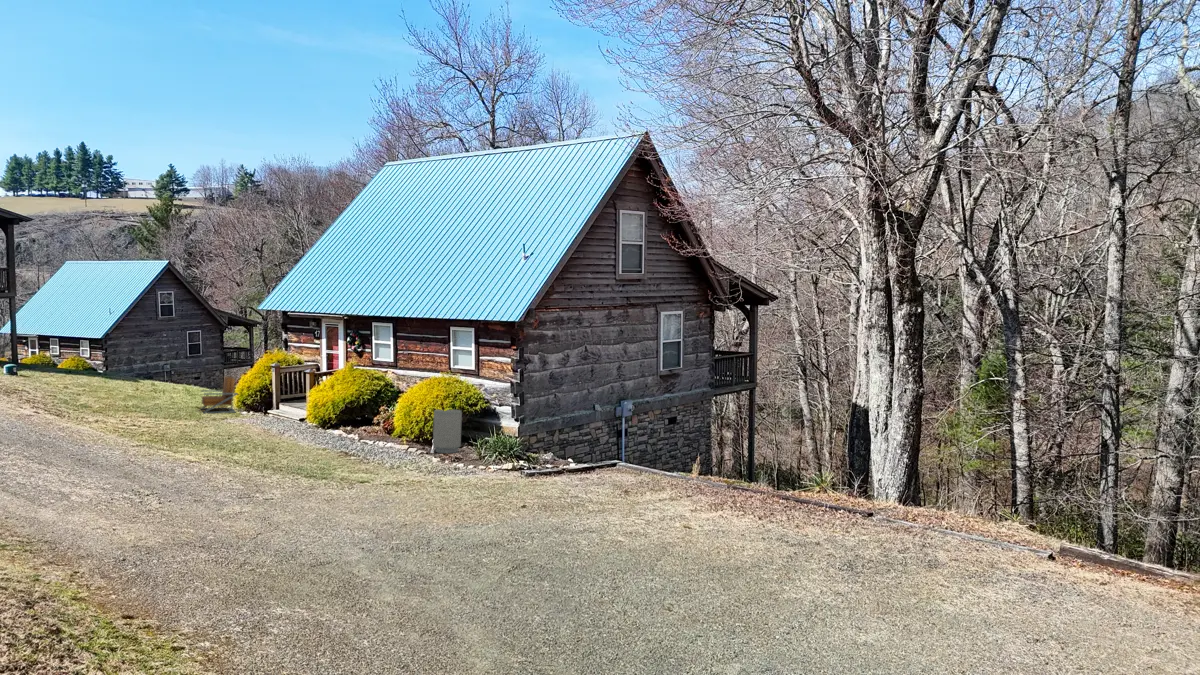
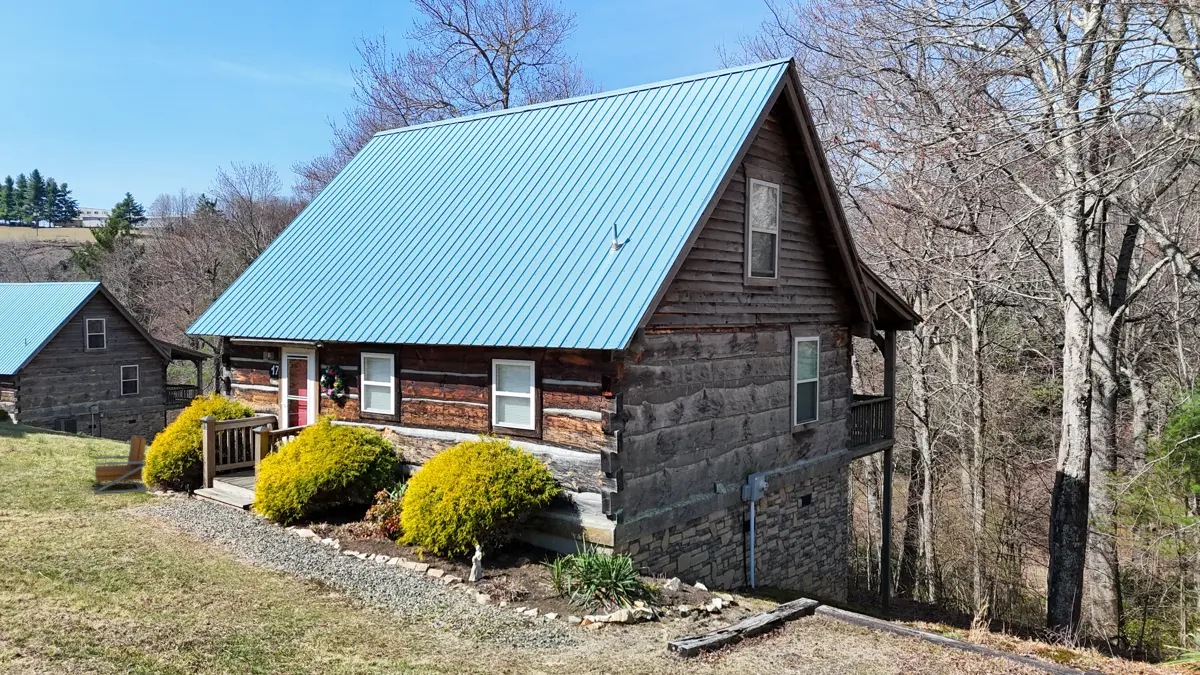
trash can: present [433,410,462,453] -> none [474,501,524,581]

